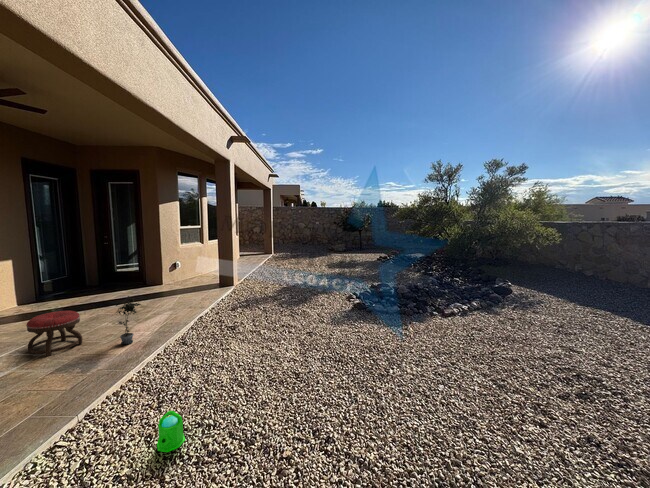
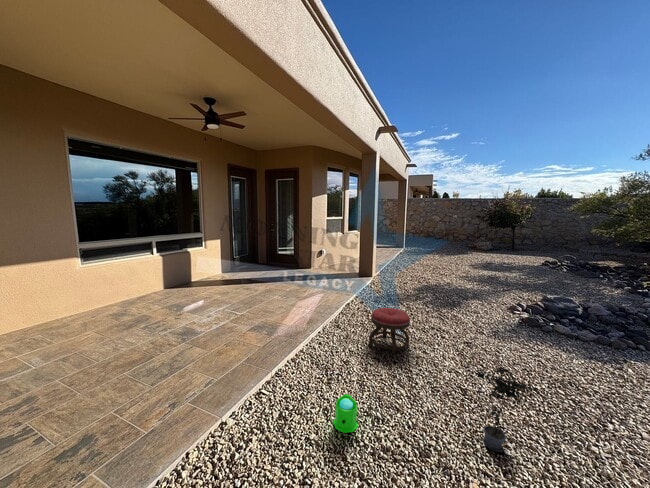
potted plant: present [115,296,141,344] -> present [476,365,538,452]
ottoman: present [26,311,83,356] -> present [369,308,410,353]

